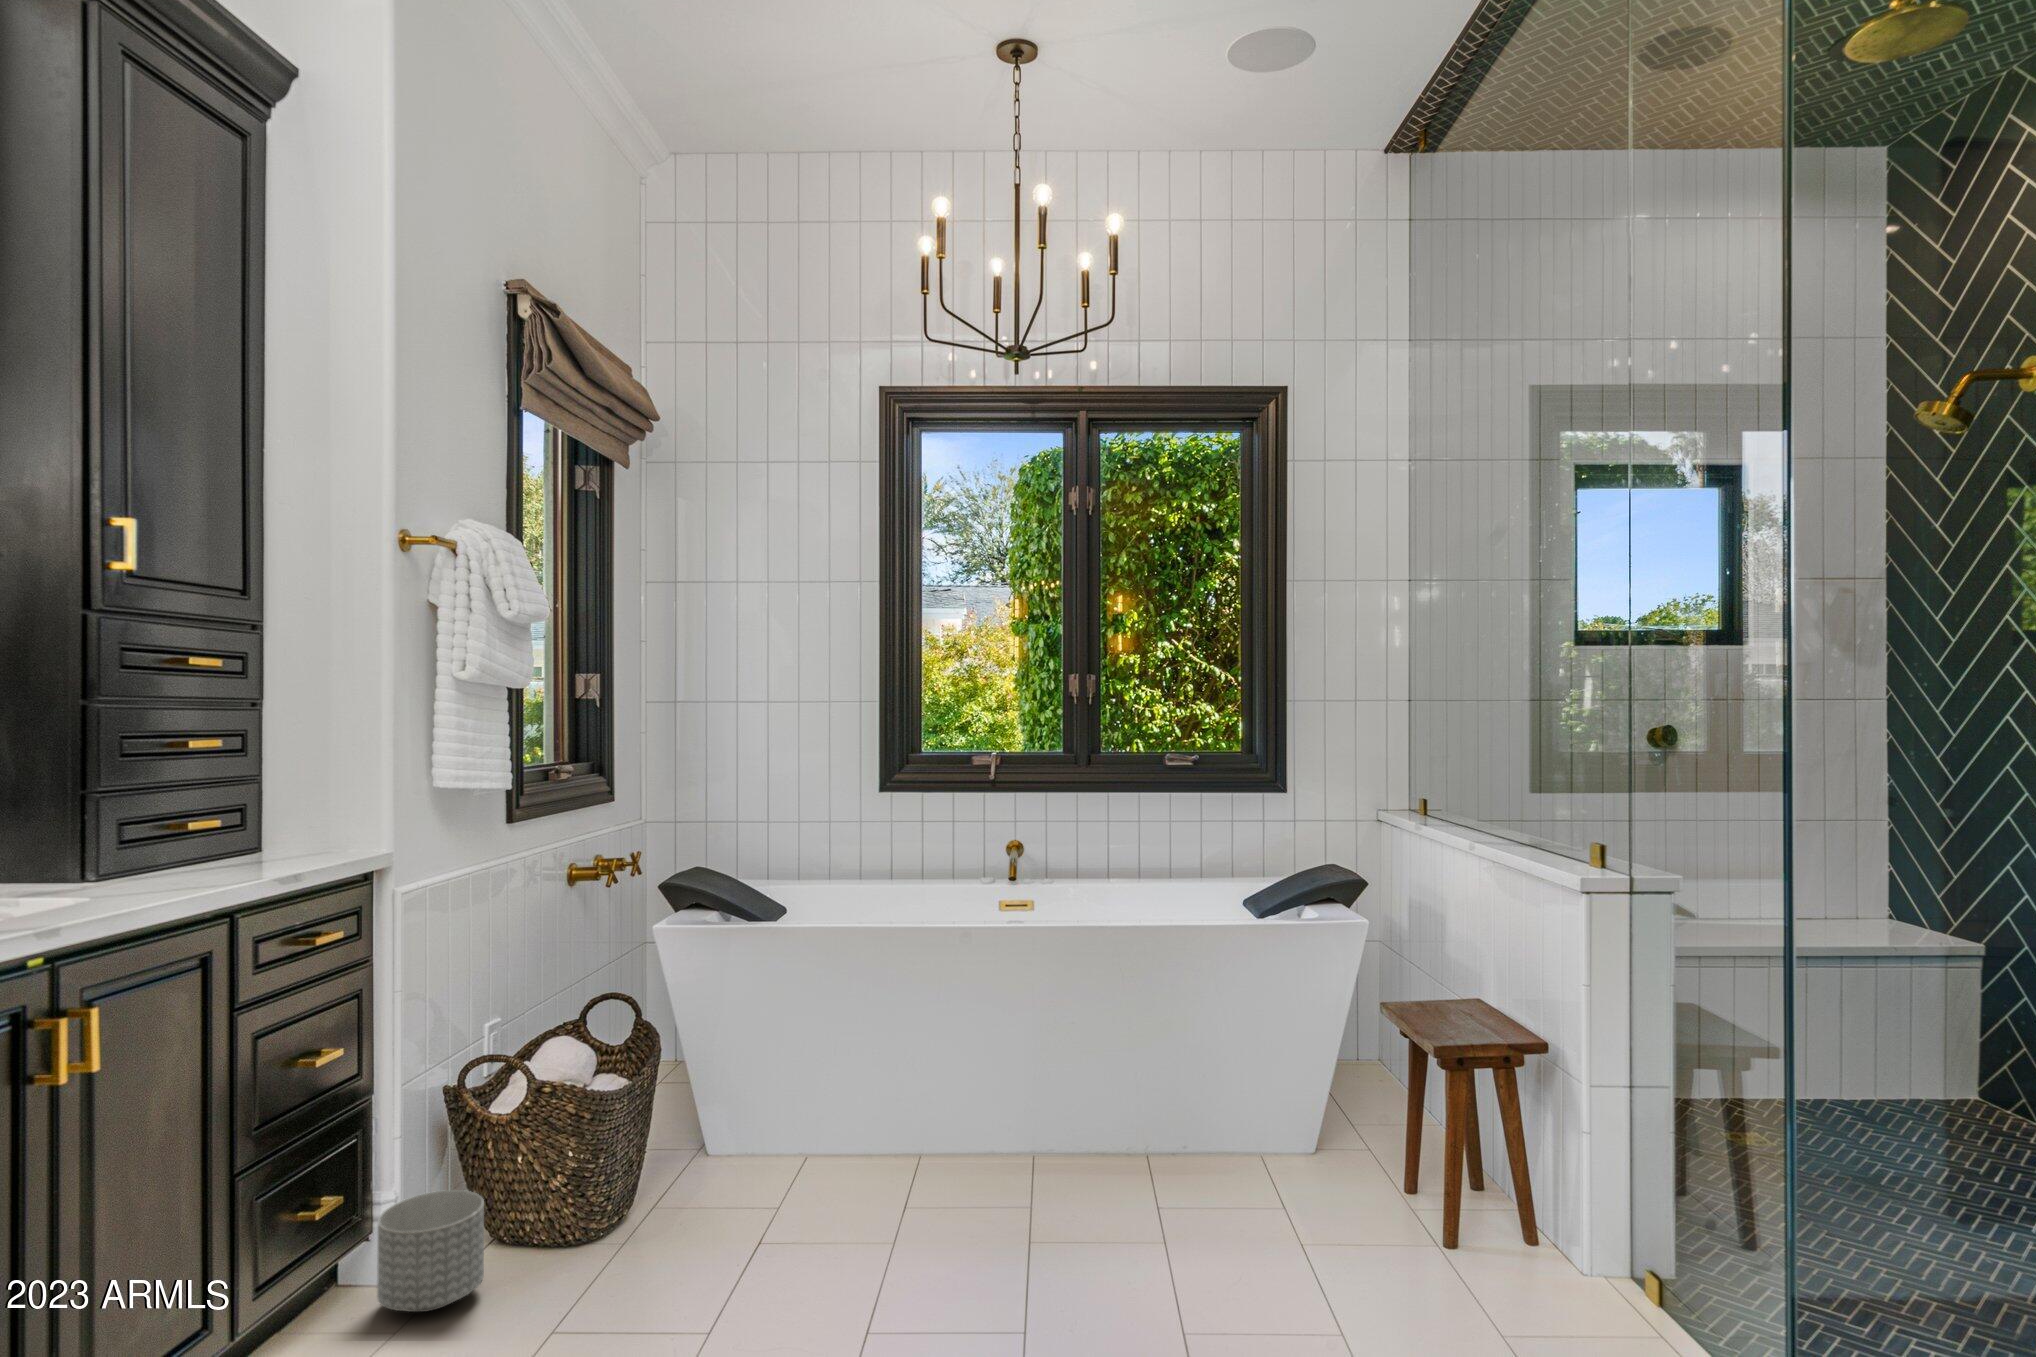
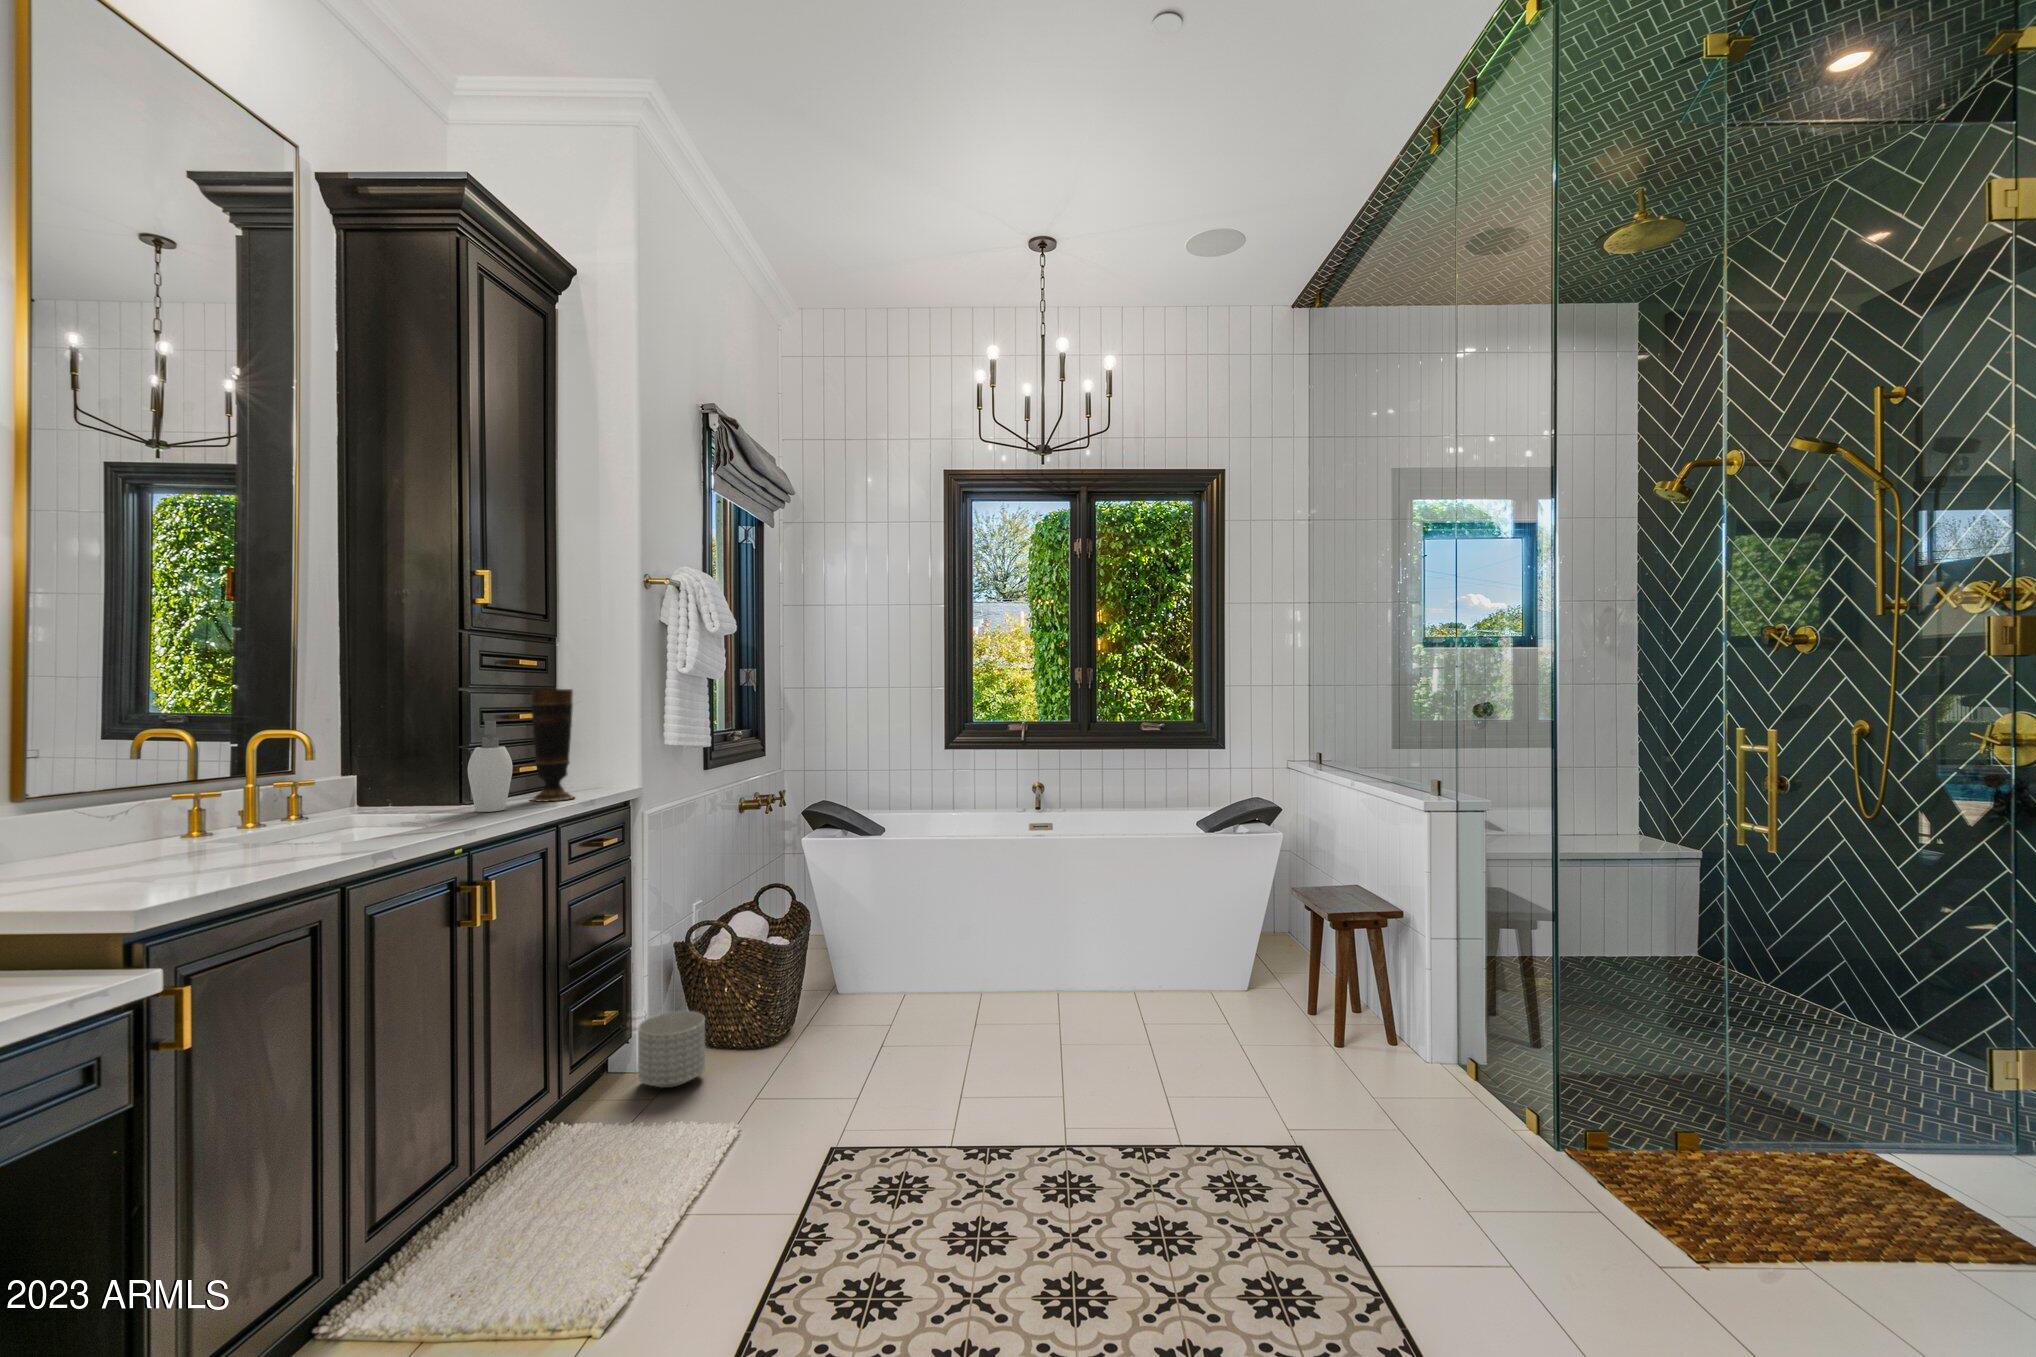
vase: none [194,703,271,877] -> present [531,689,574,801]
soap dispenser: none [72,753,174,896] -> present [467,721,526,812]

